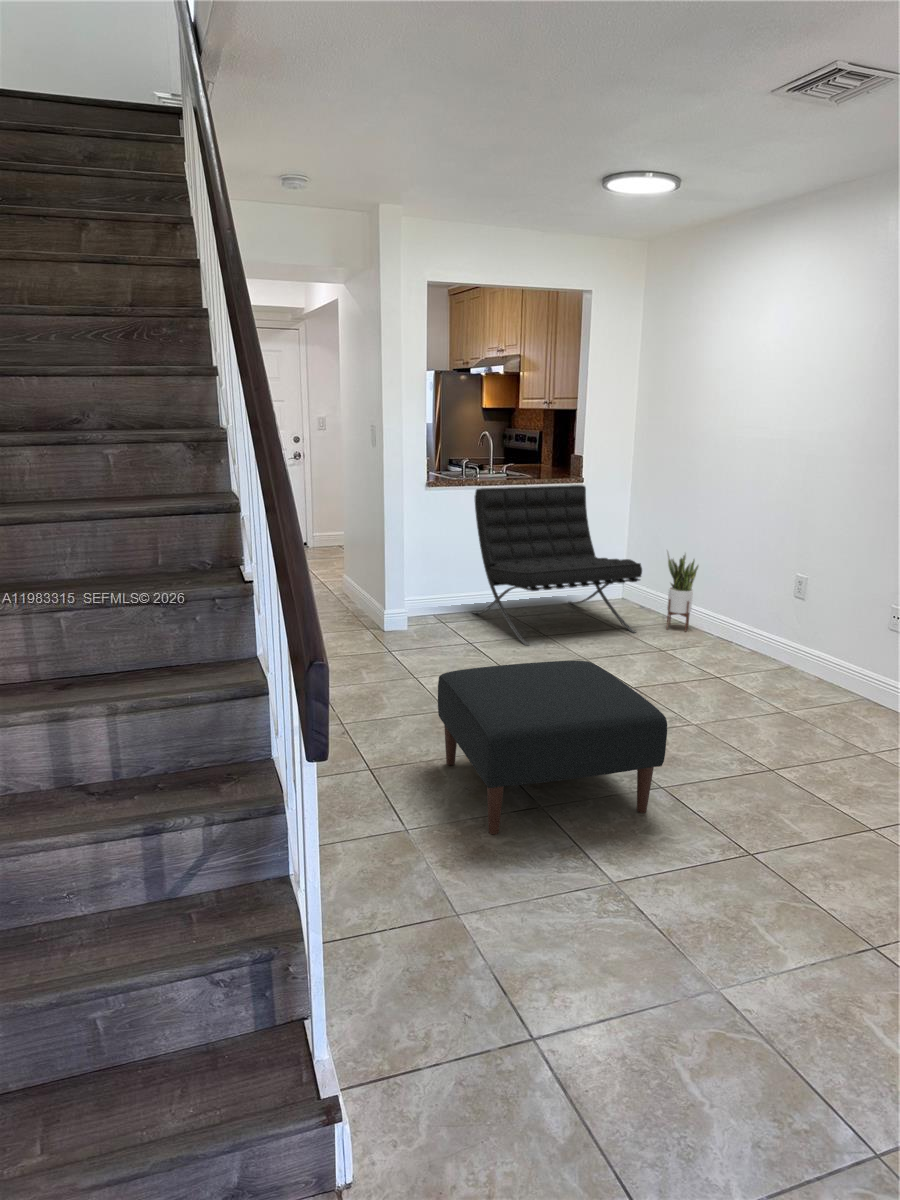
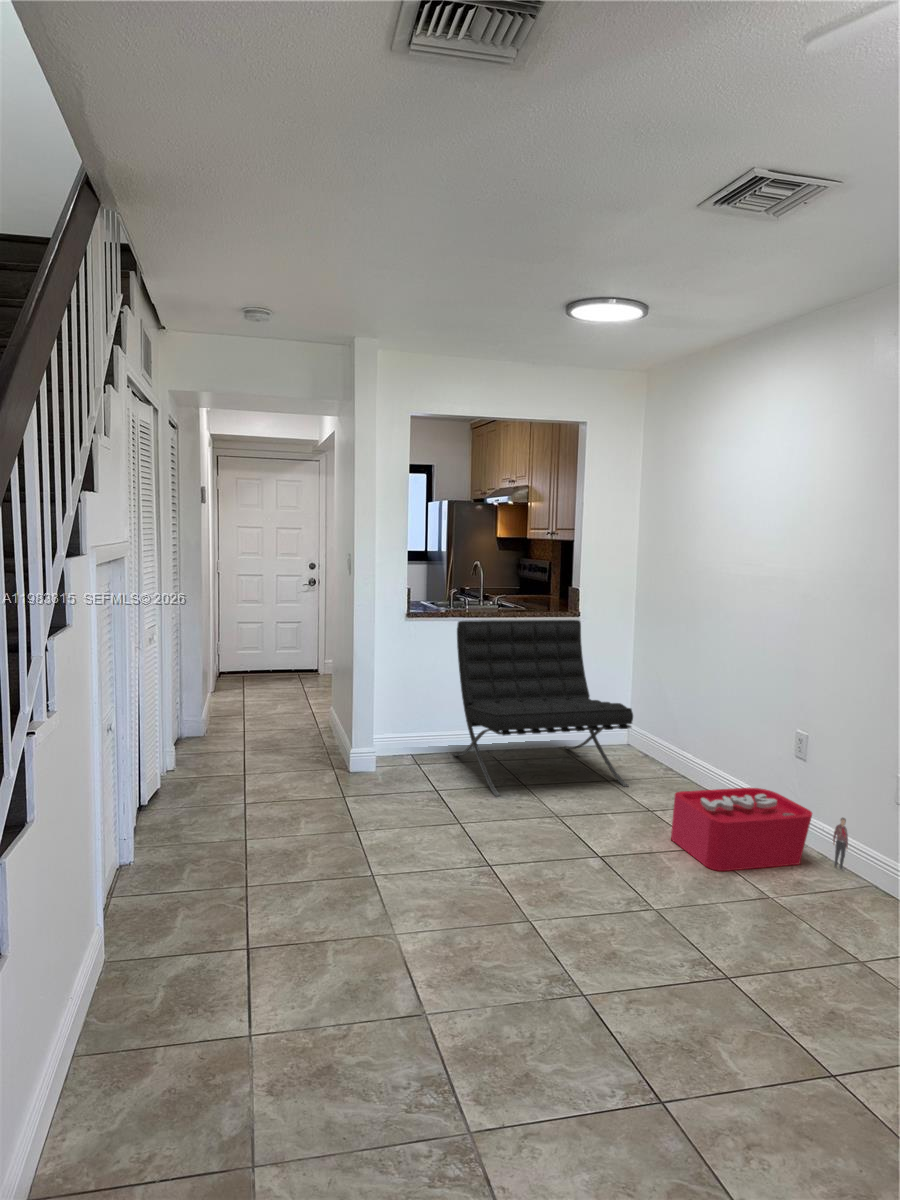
potted plant: present [667,551,699,631] -> none [664,693,699,789]
storage bin: none [687,626,840,694] -> present [671,788,848,871]
ottoman: present [438,661,667,835] -> none [330,826,572,1047]

